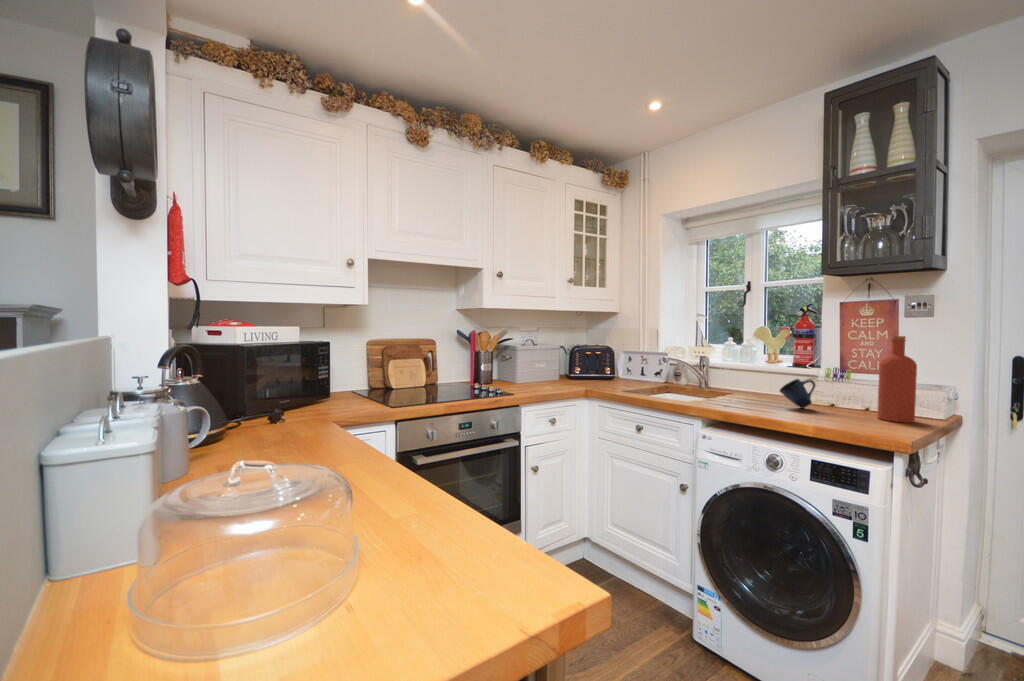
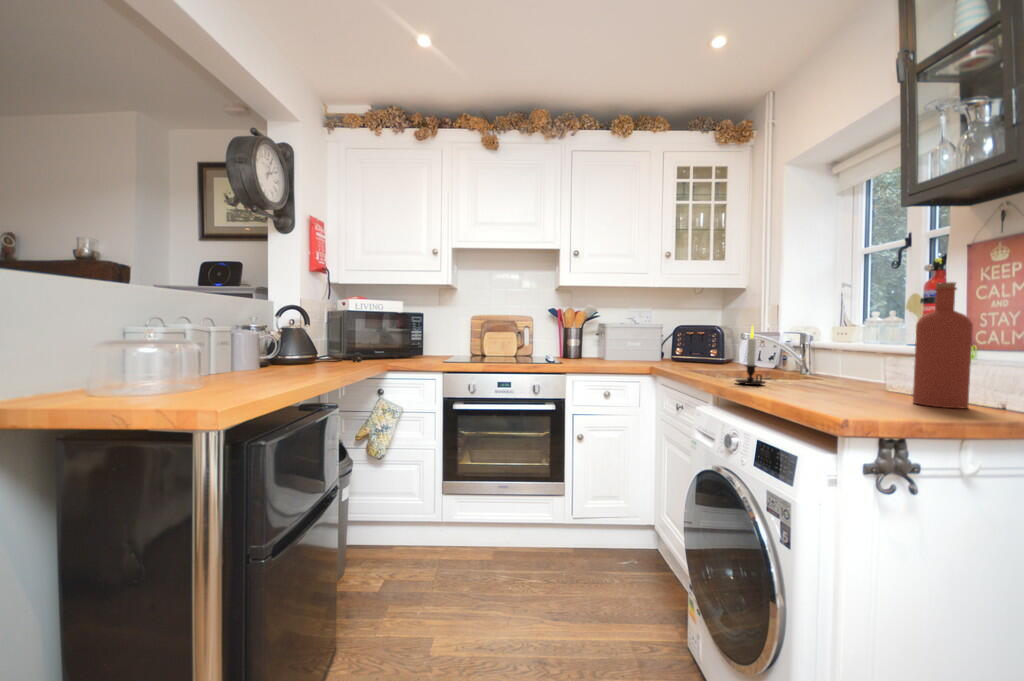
candle: none [732,360,764,411] -> present [736,326,765,385]
mug: present [779,379,815,408] -> none [816,351,862,390]

